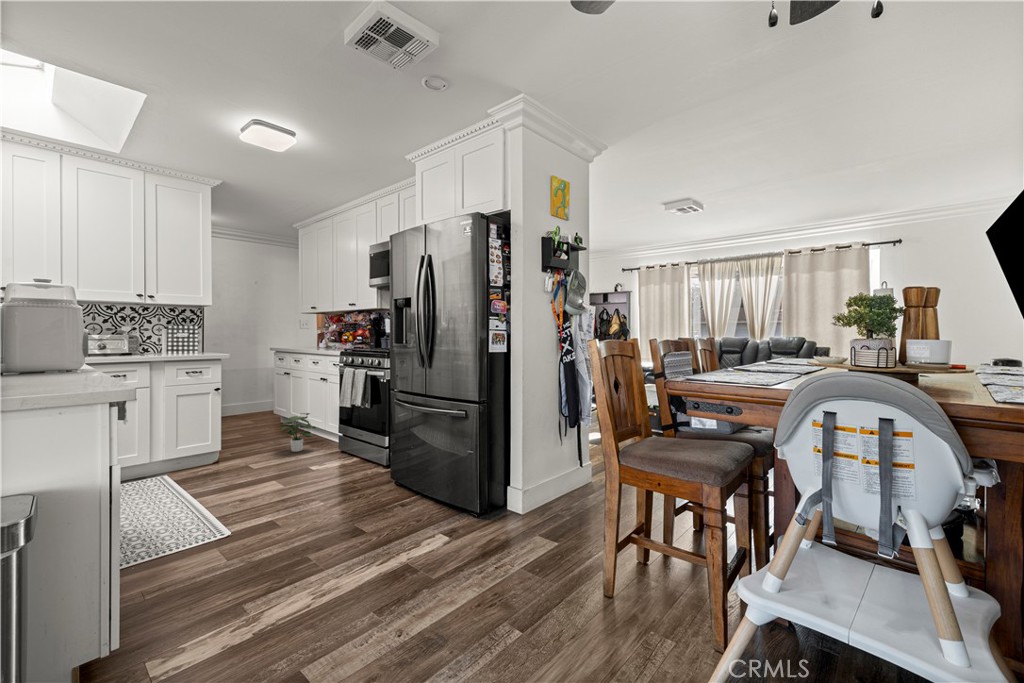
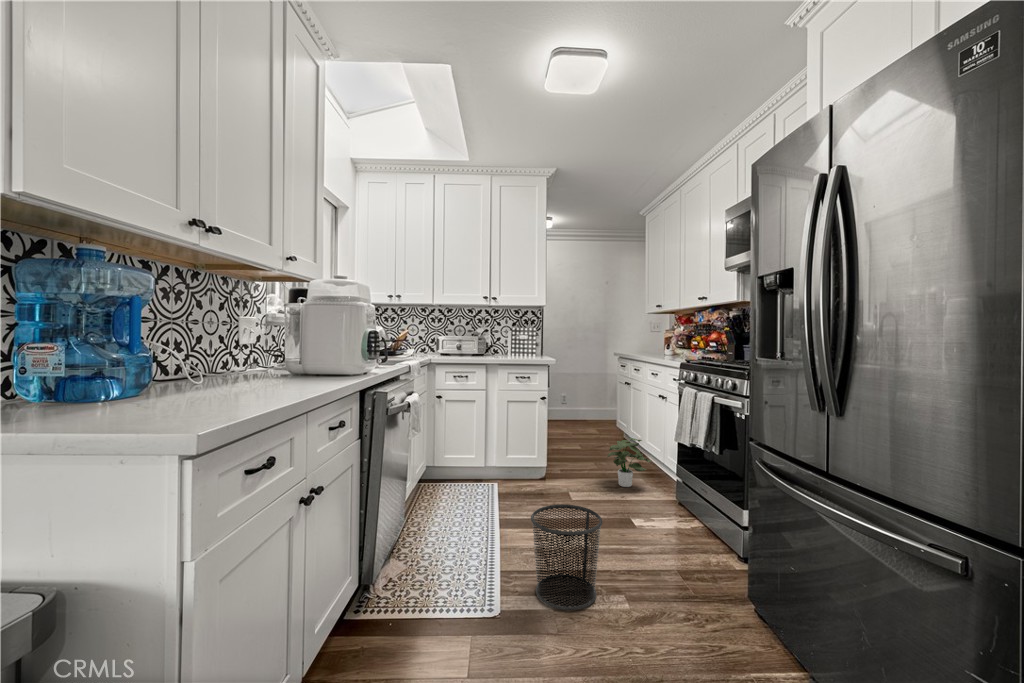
waste bin: none [248,453,304,520] -> present [531,504,603,610]

